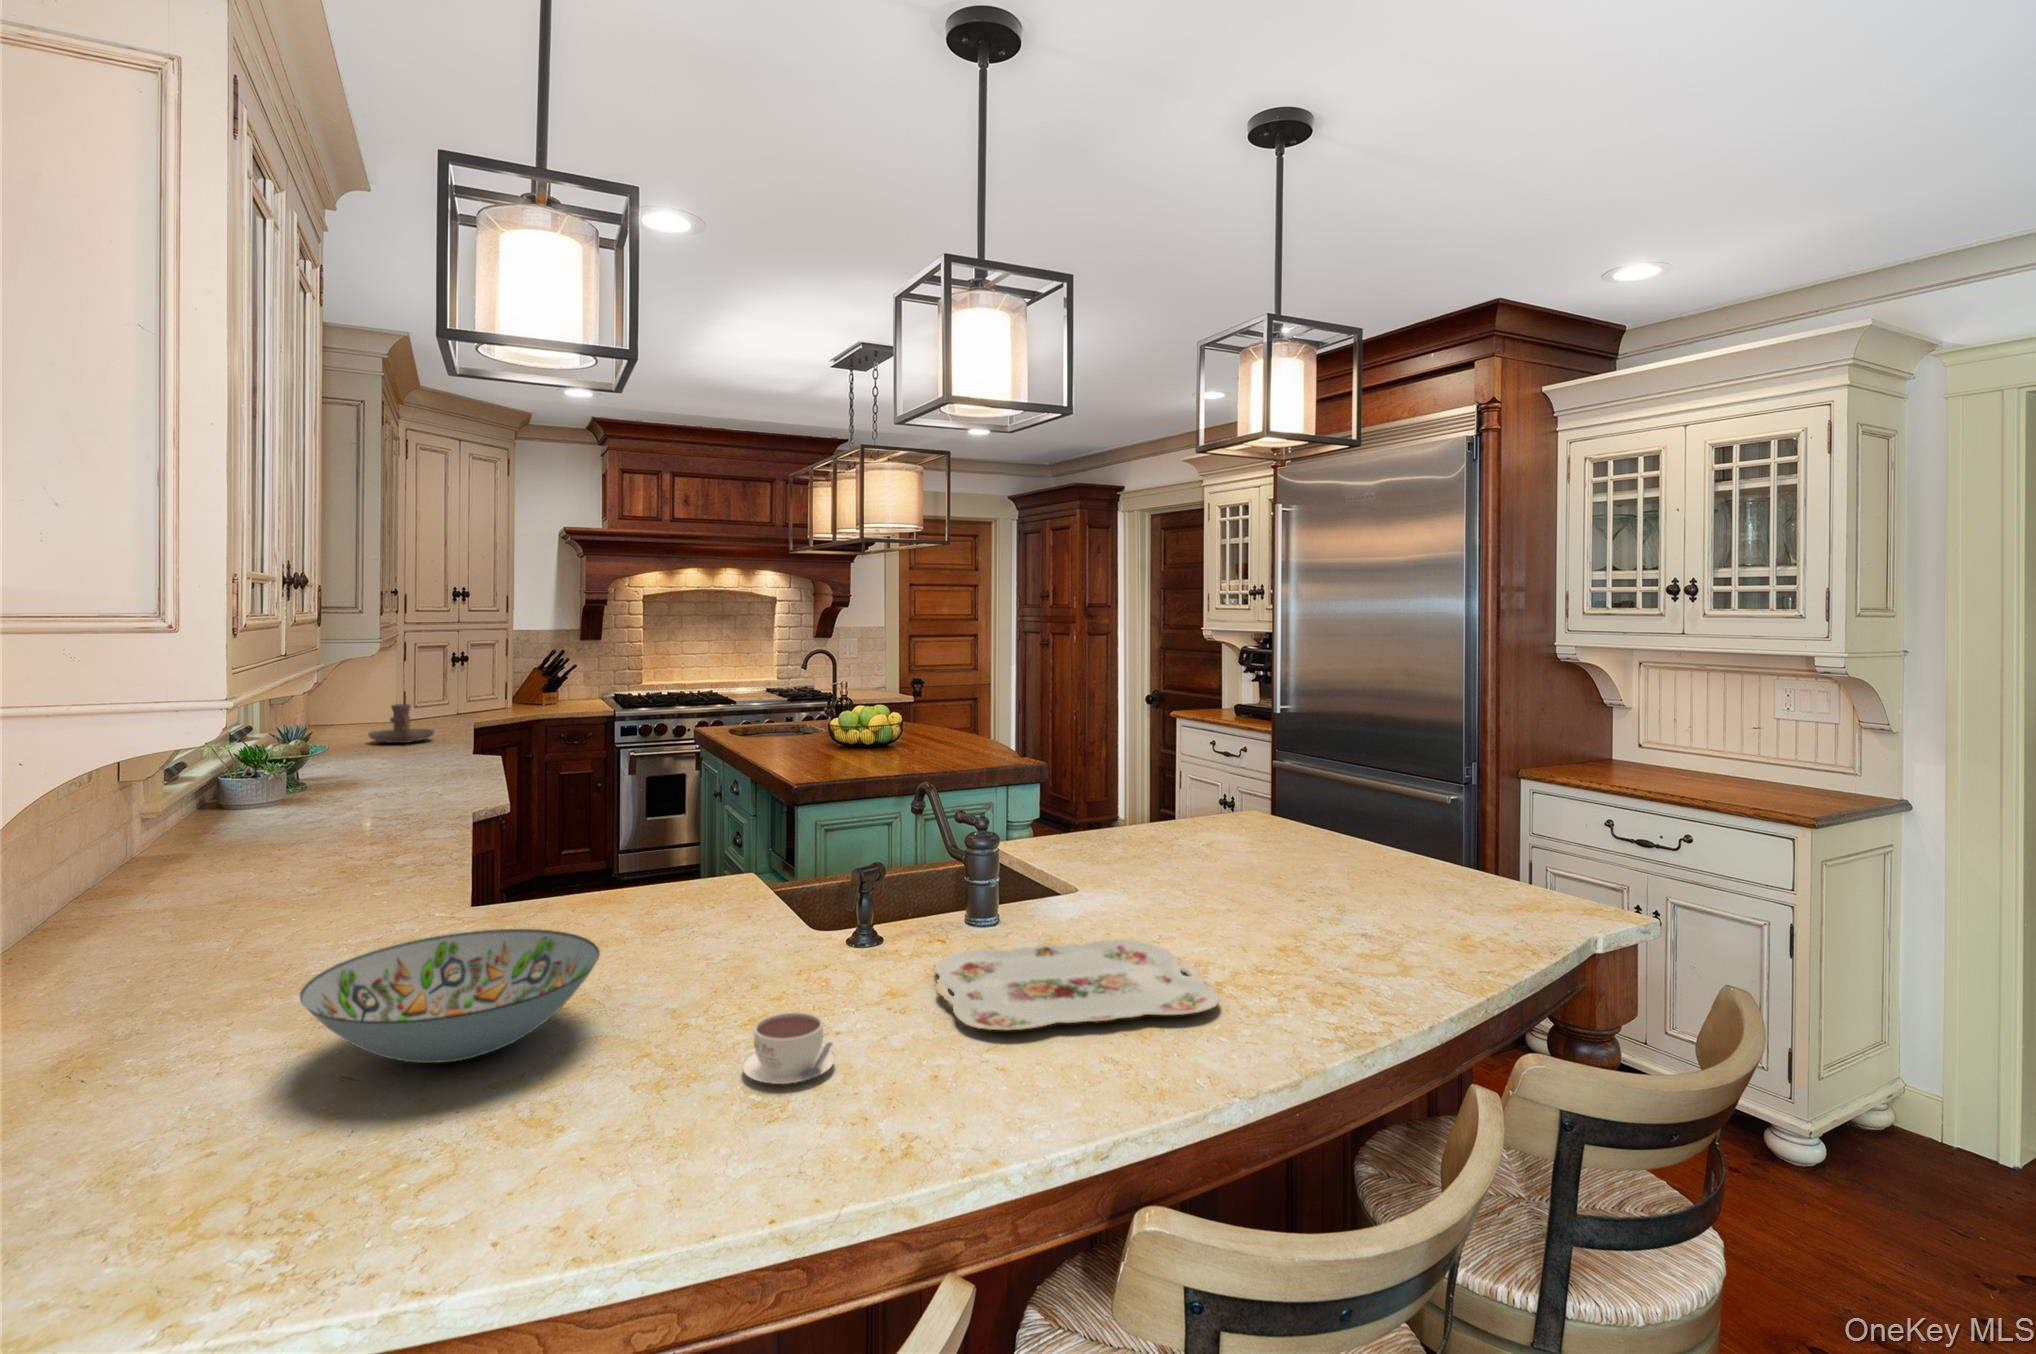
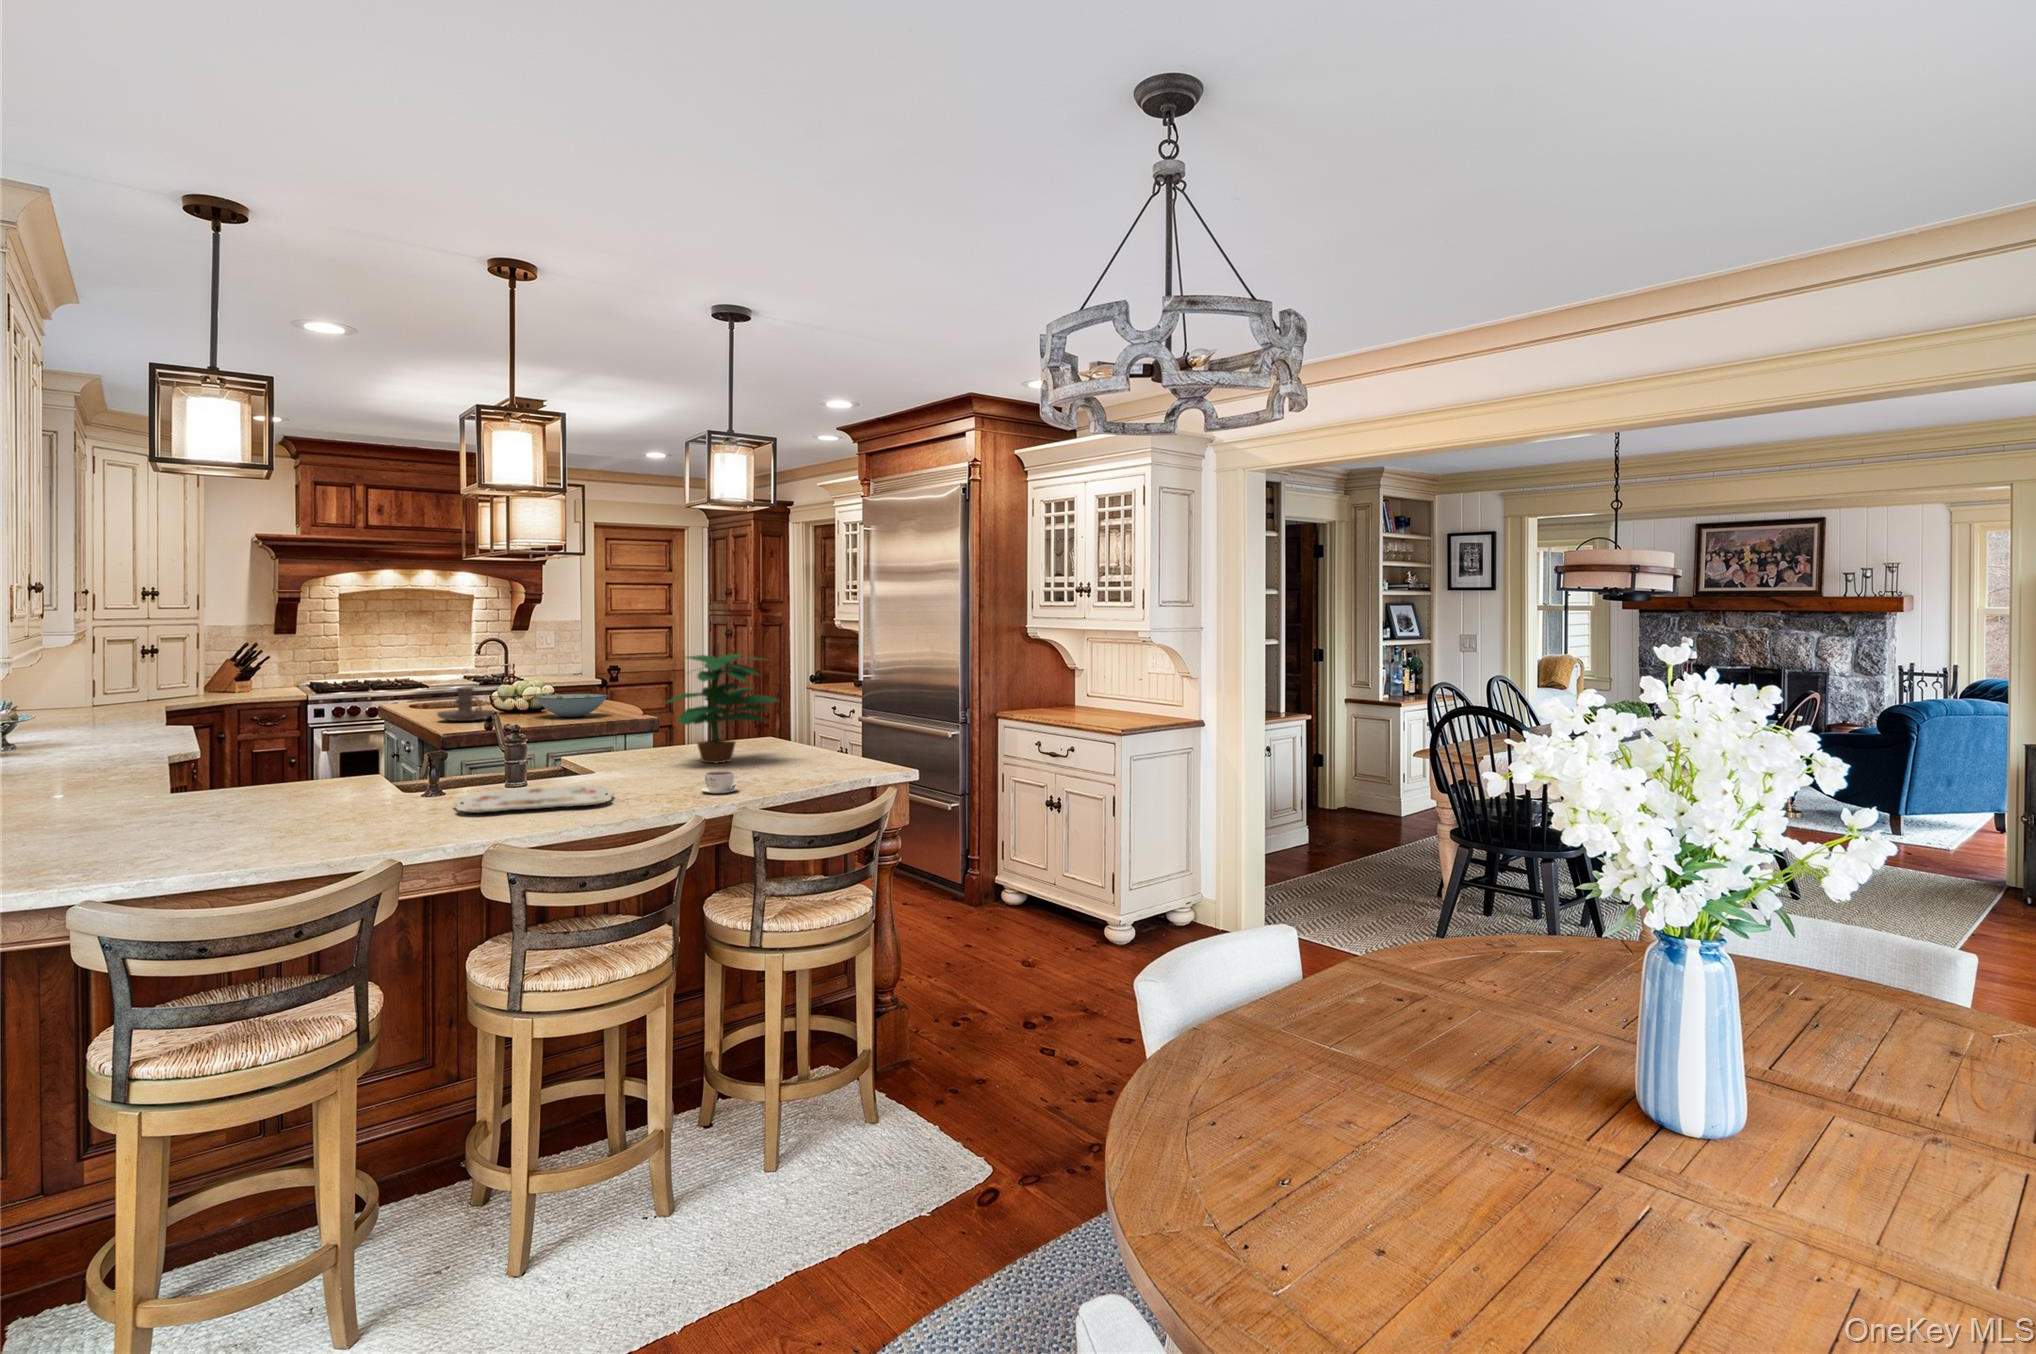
potted plant: none [1174,691,1337,873] -> present [667,654,778,763]
candle holder: present [368,704,434,743] -> present [437,688,493,721]
decorative bowl: present [300,929,600,1063] -> present [535,693,608,717]
coffee cup: present [742,1012,835,1084] -> present [700,771,739,793]

